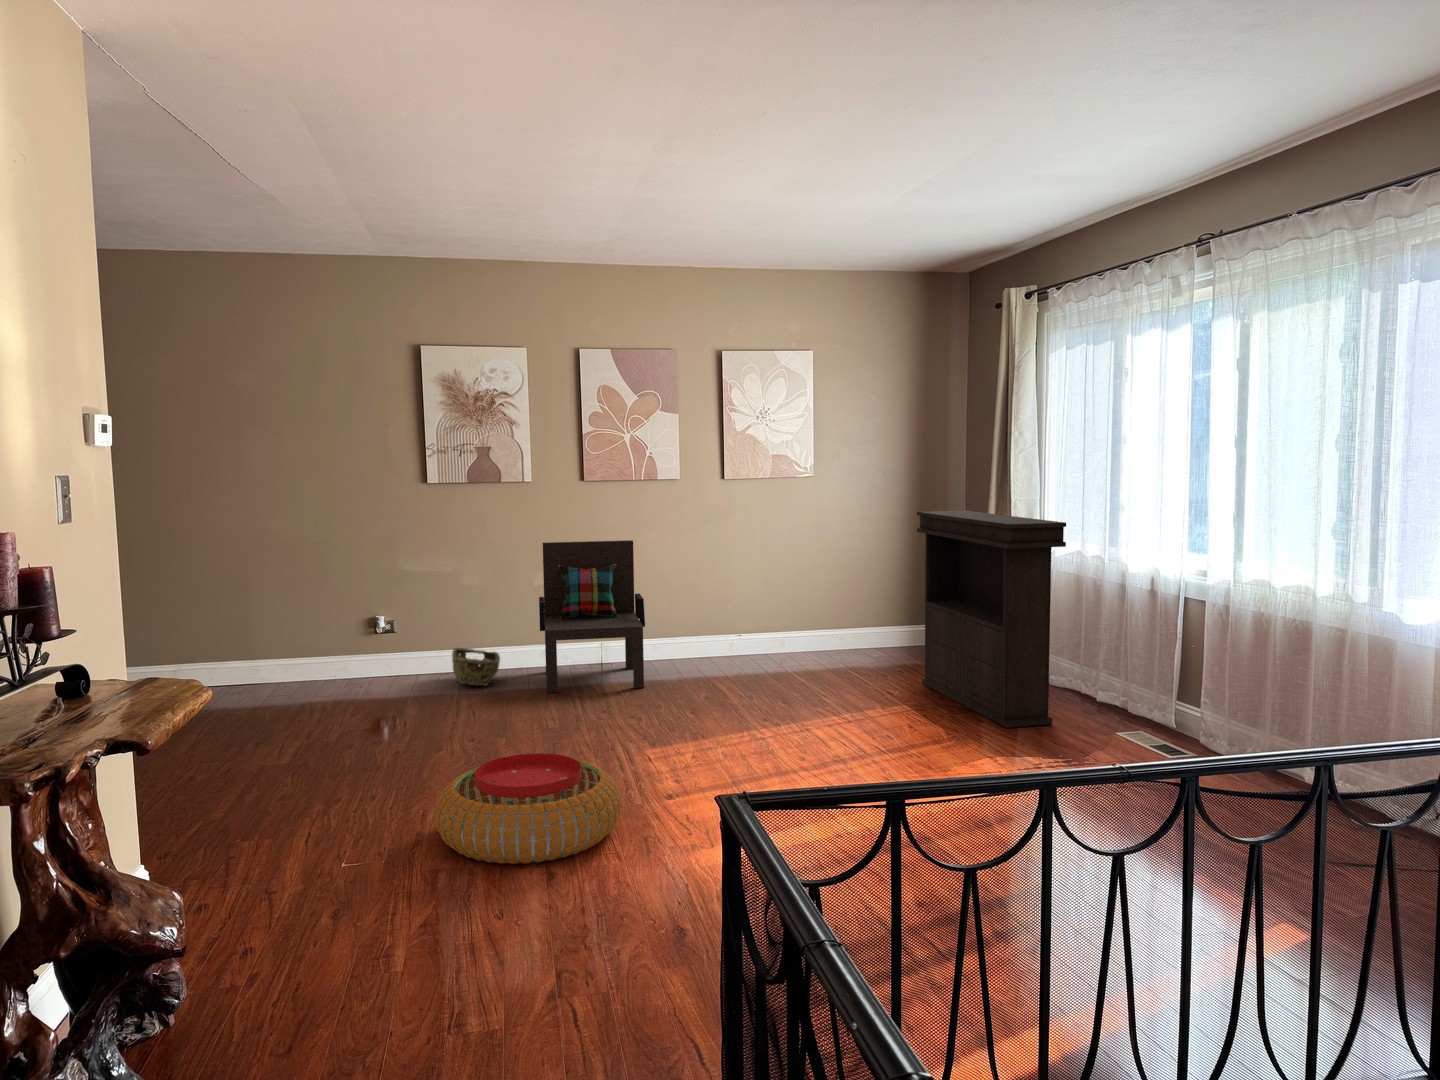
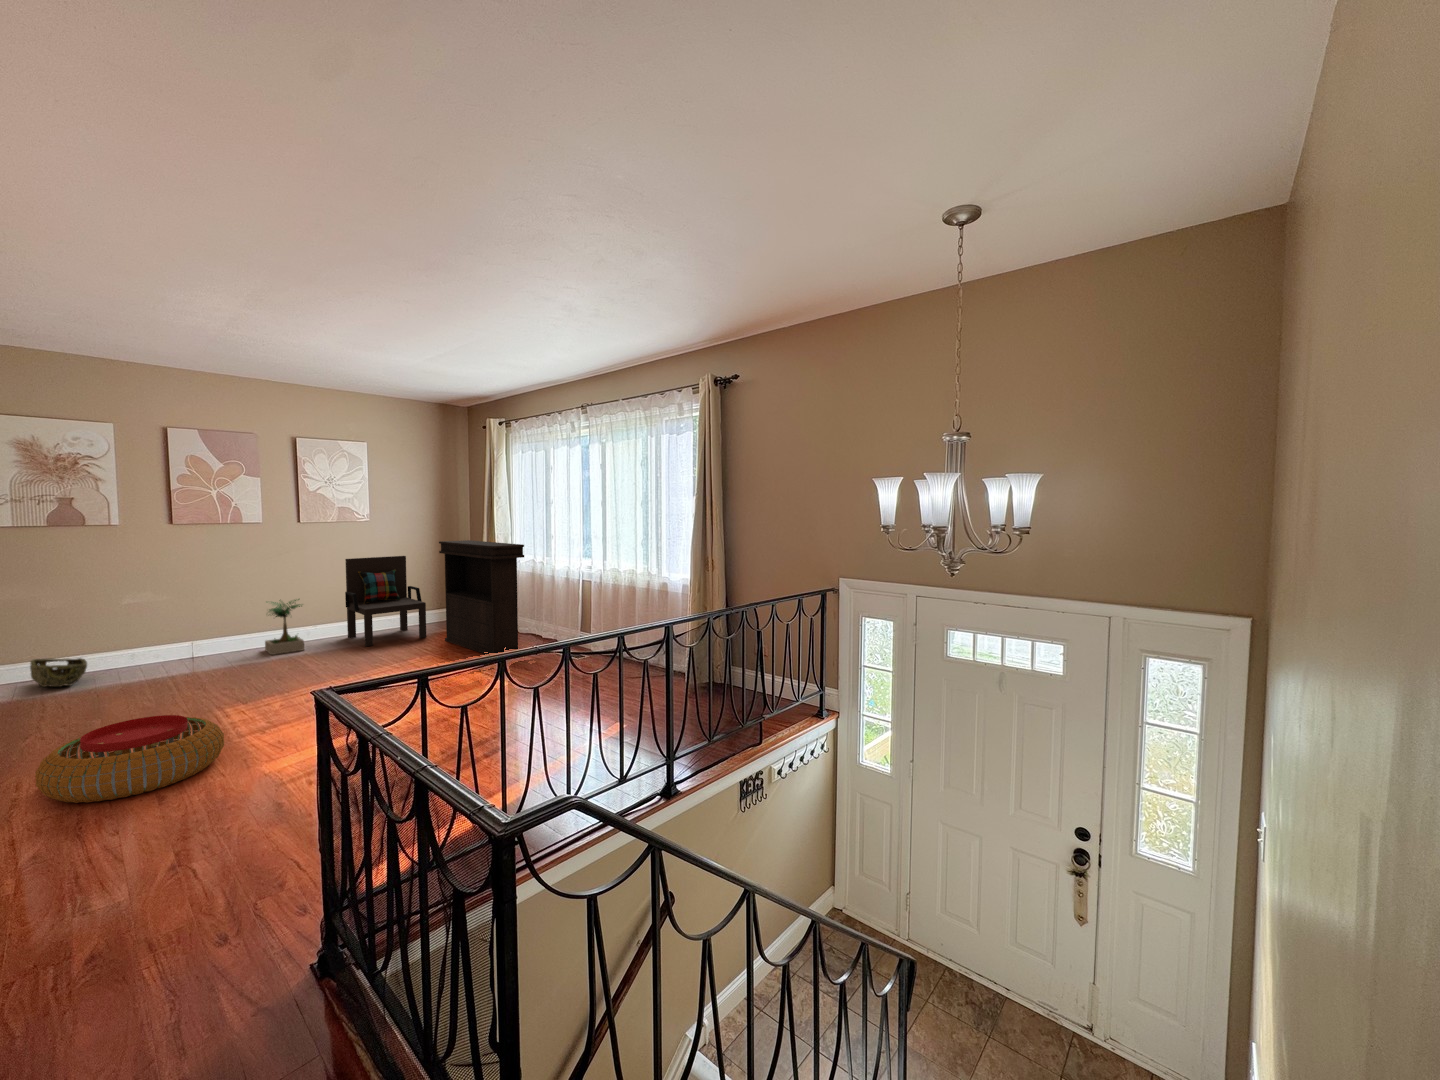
armchair: present [539,540,645,693] -> present [345,556,426,646]
potted plant: none [677,592,735,674] -> present [265,599,304,655]

